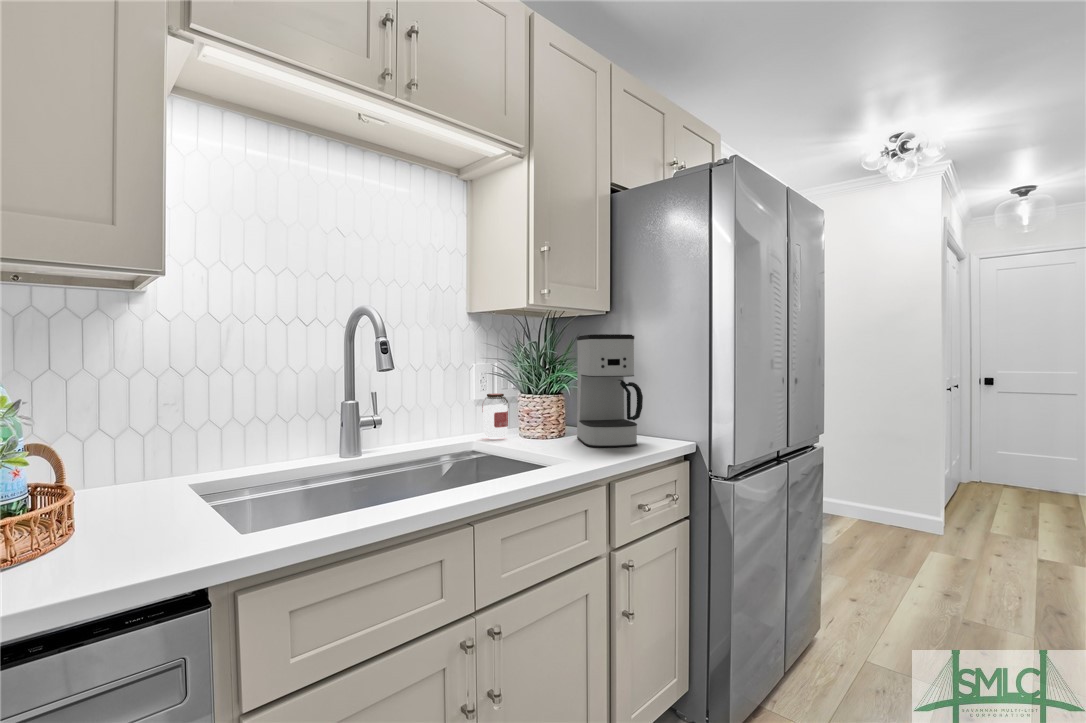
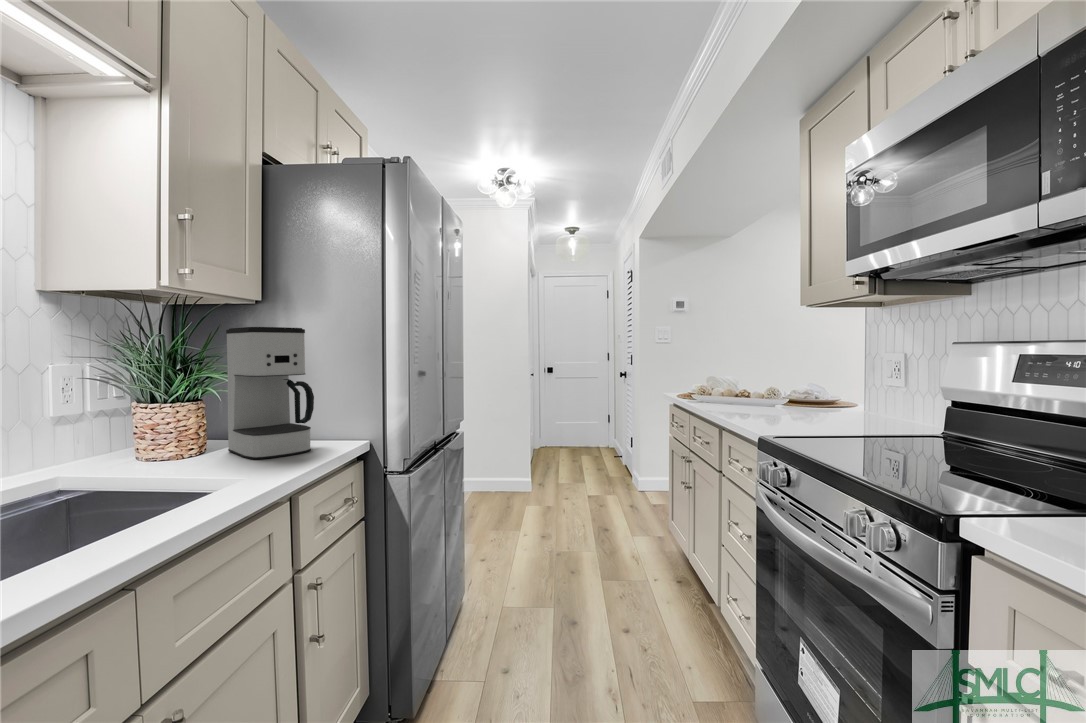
jar: present [482,393,509,437] -> none [74,404,120,466]

